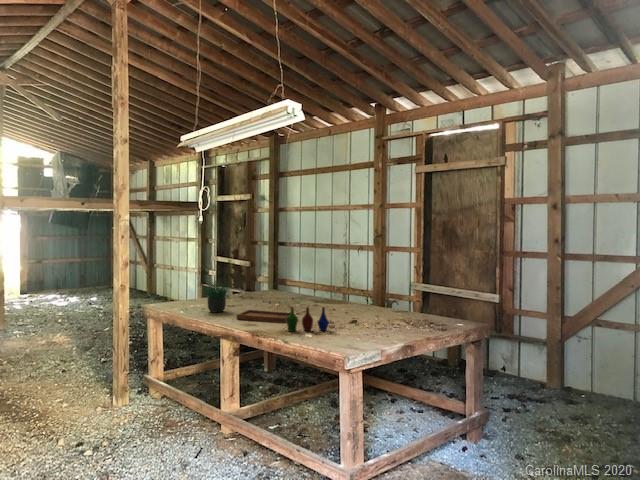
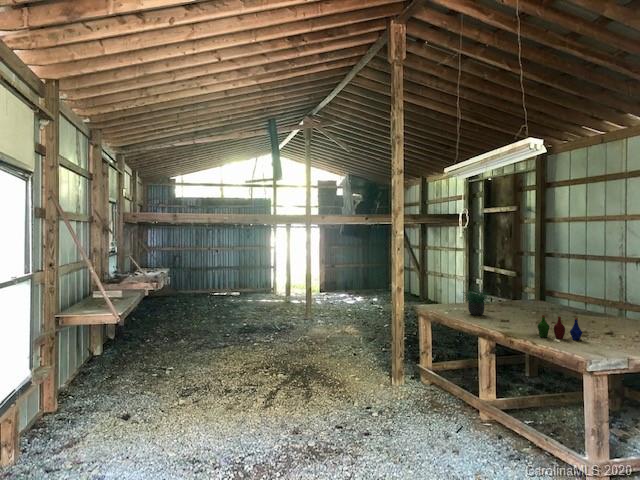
tray: present [237,301,290,323] -> none [493,309,549,330]

